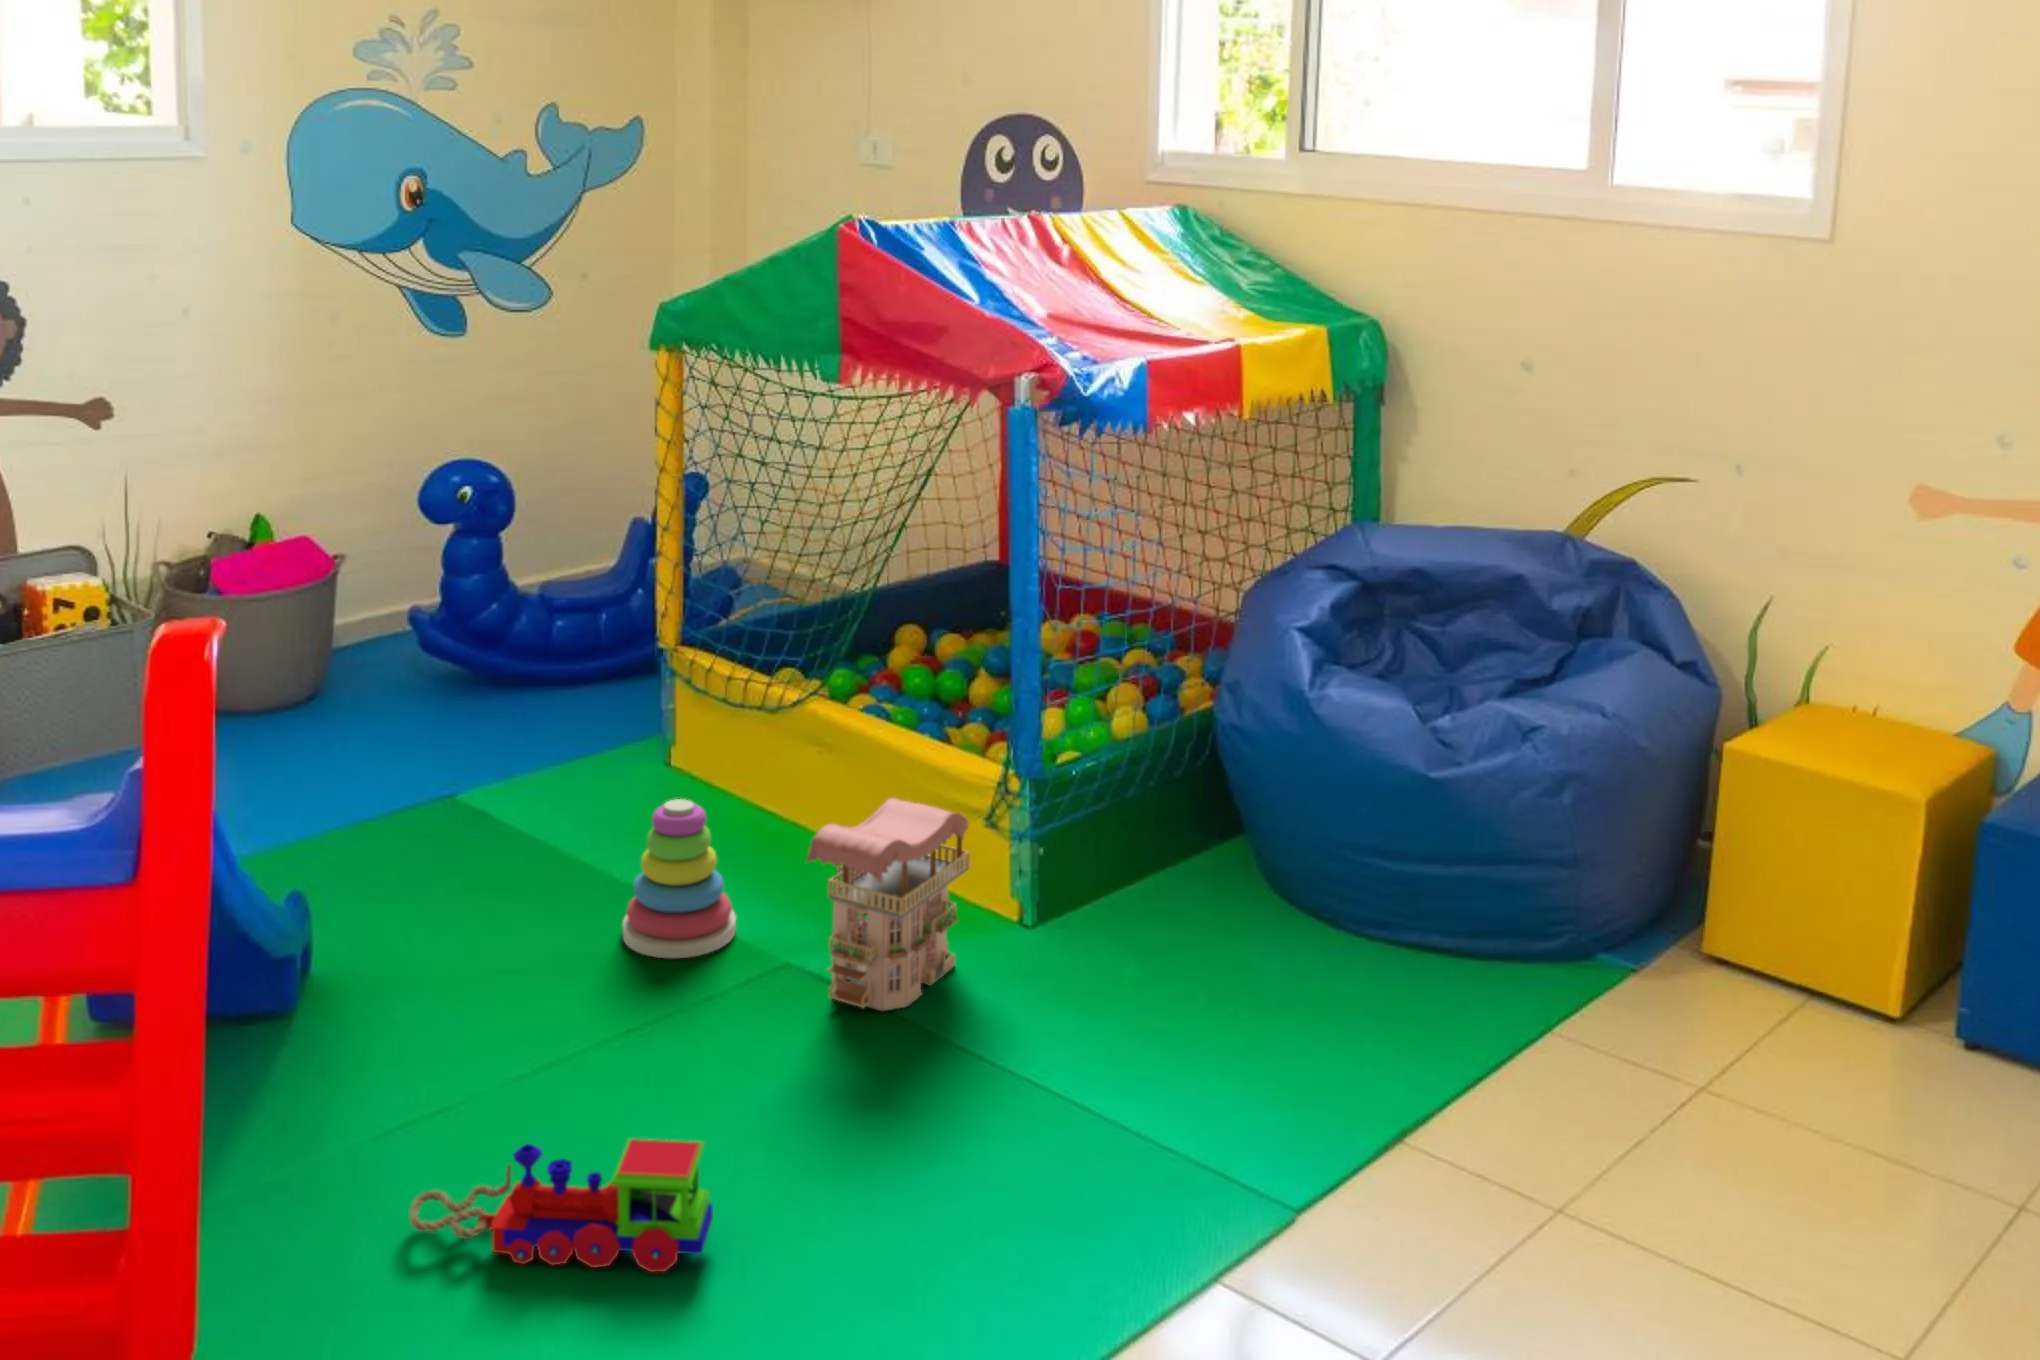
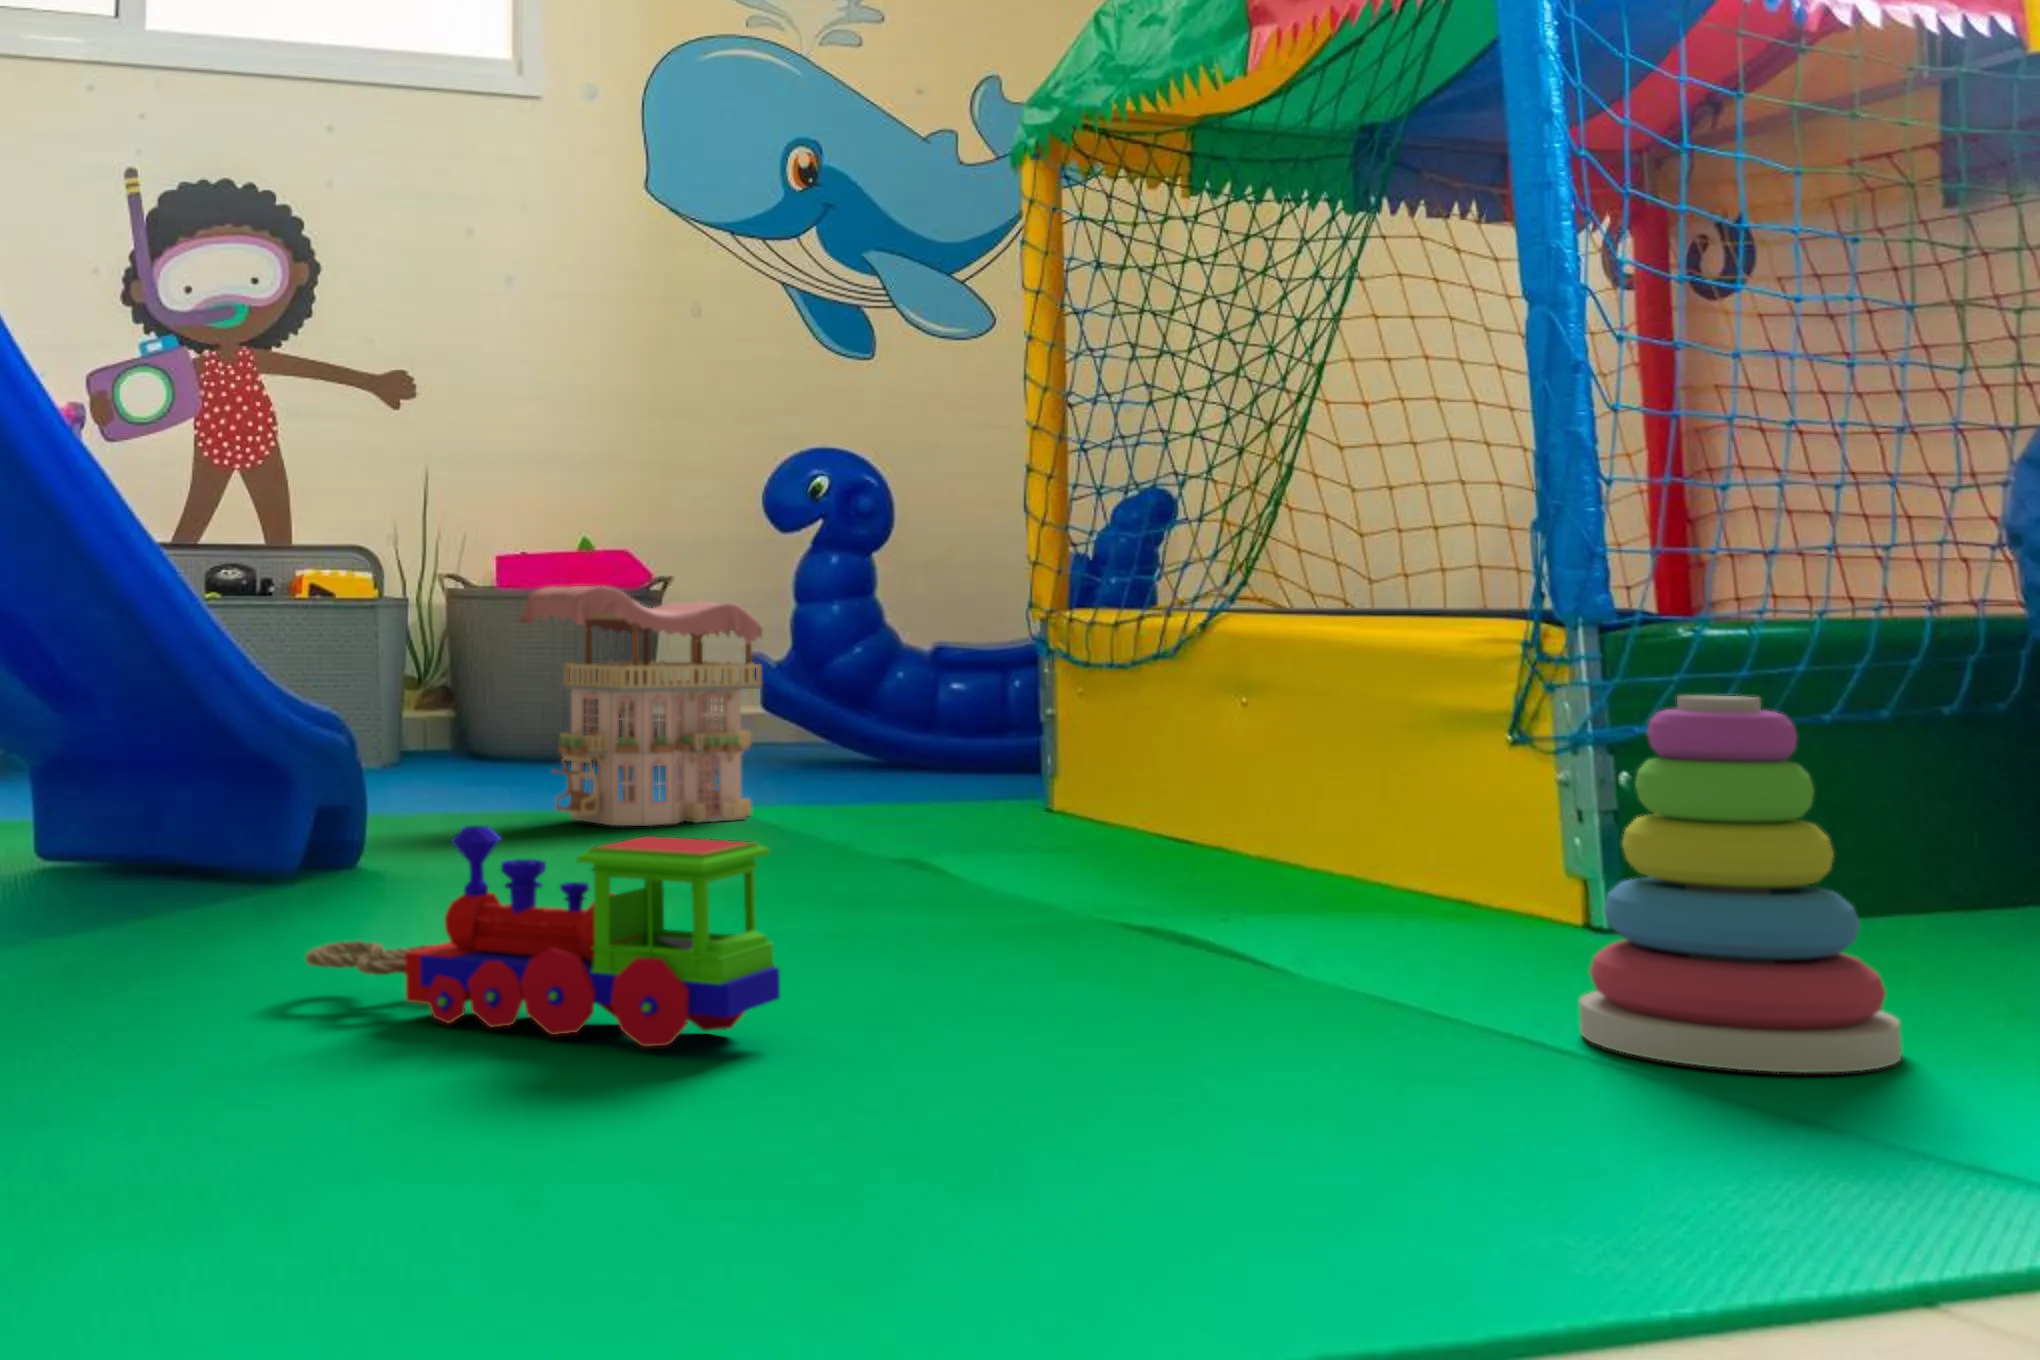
toy house: present [807,798,970,1011] -> present [519,586,762,826]
stacking toy: present [623,799,736,958] -> present [1579,696,1901,1073]

